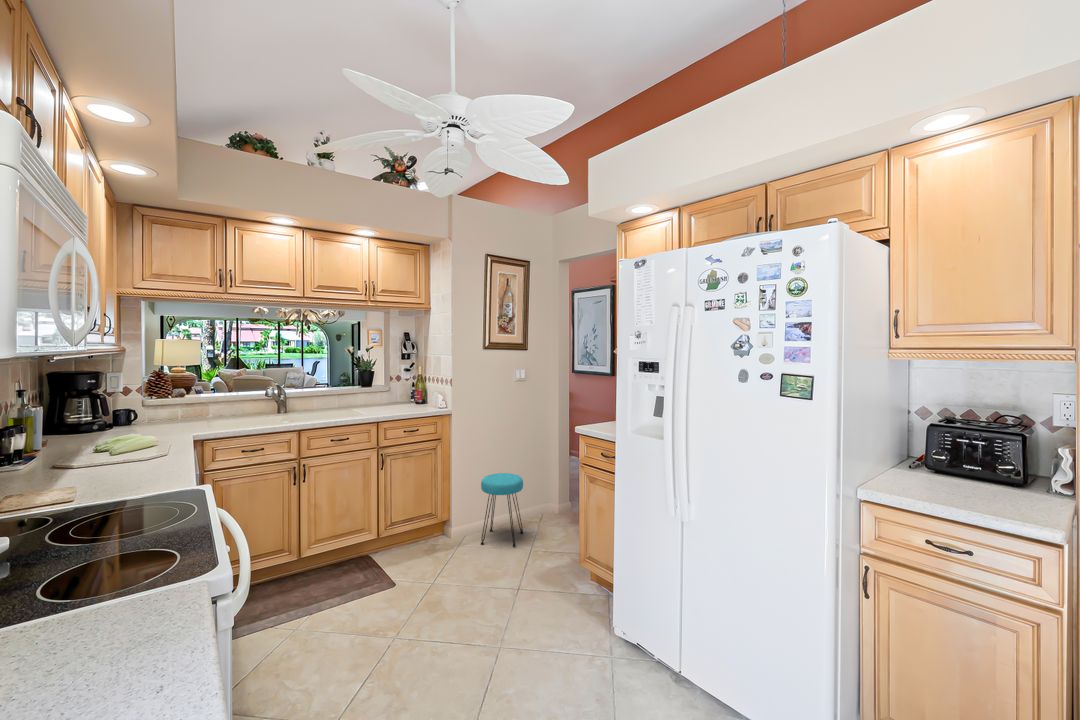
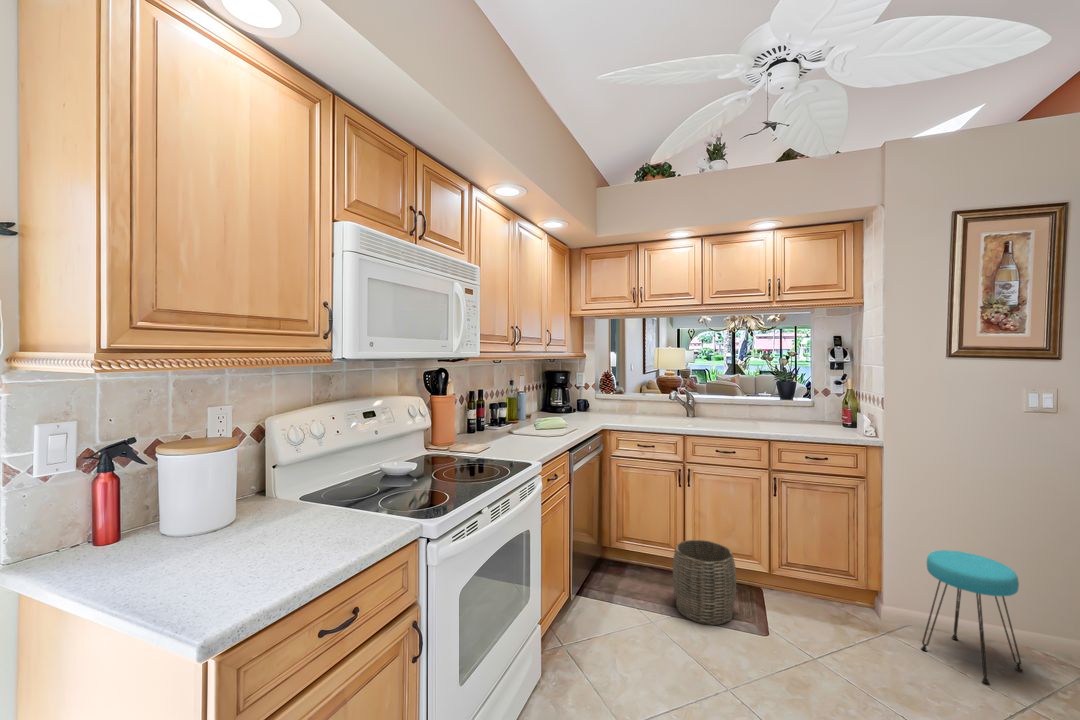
woven basket: none [304,525,367,605] -> present [673,540,736,625]

